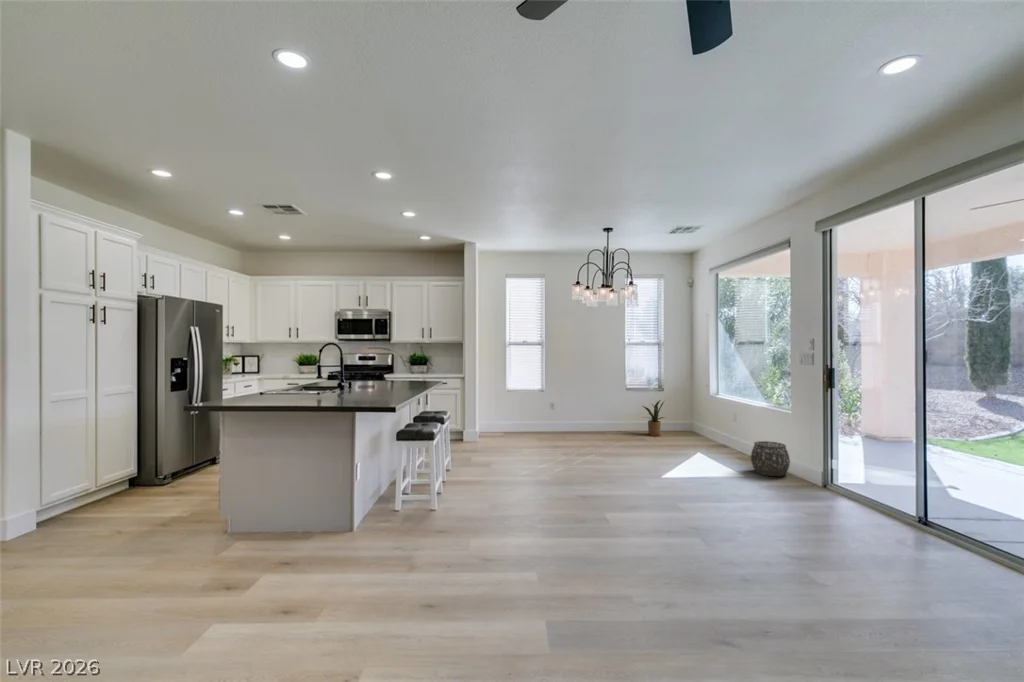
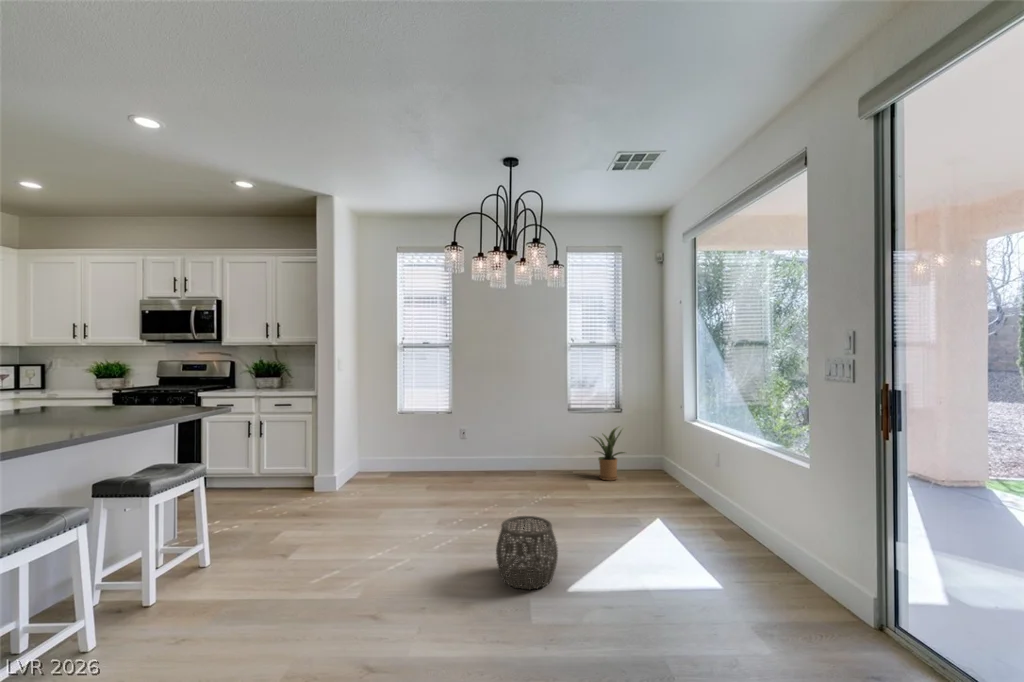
woven basket: present [751,441,790,476] -> present [496,516,558,589]

